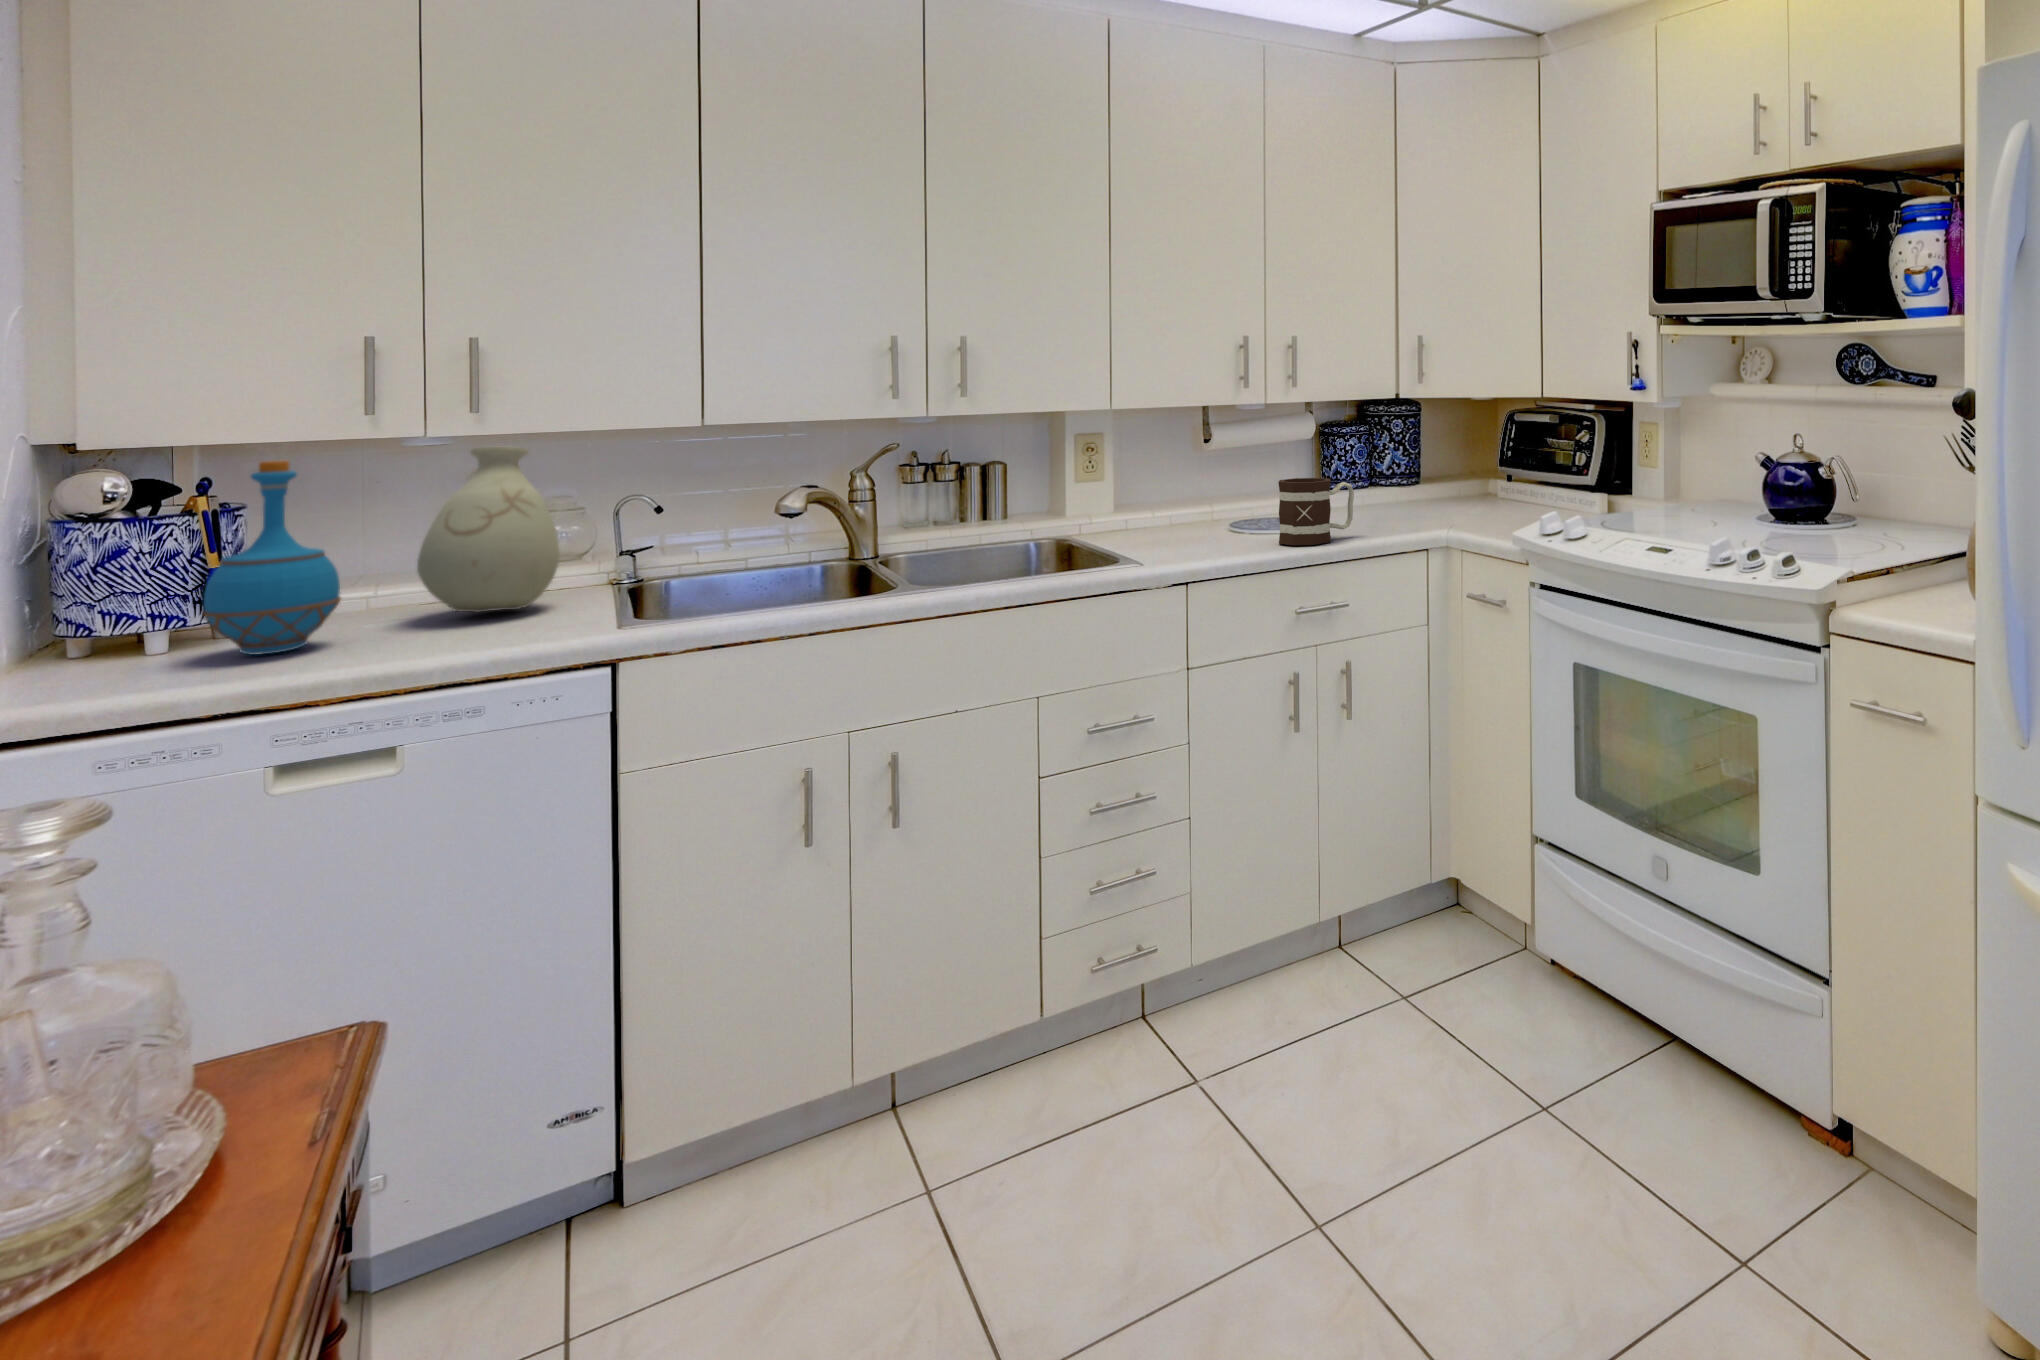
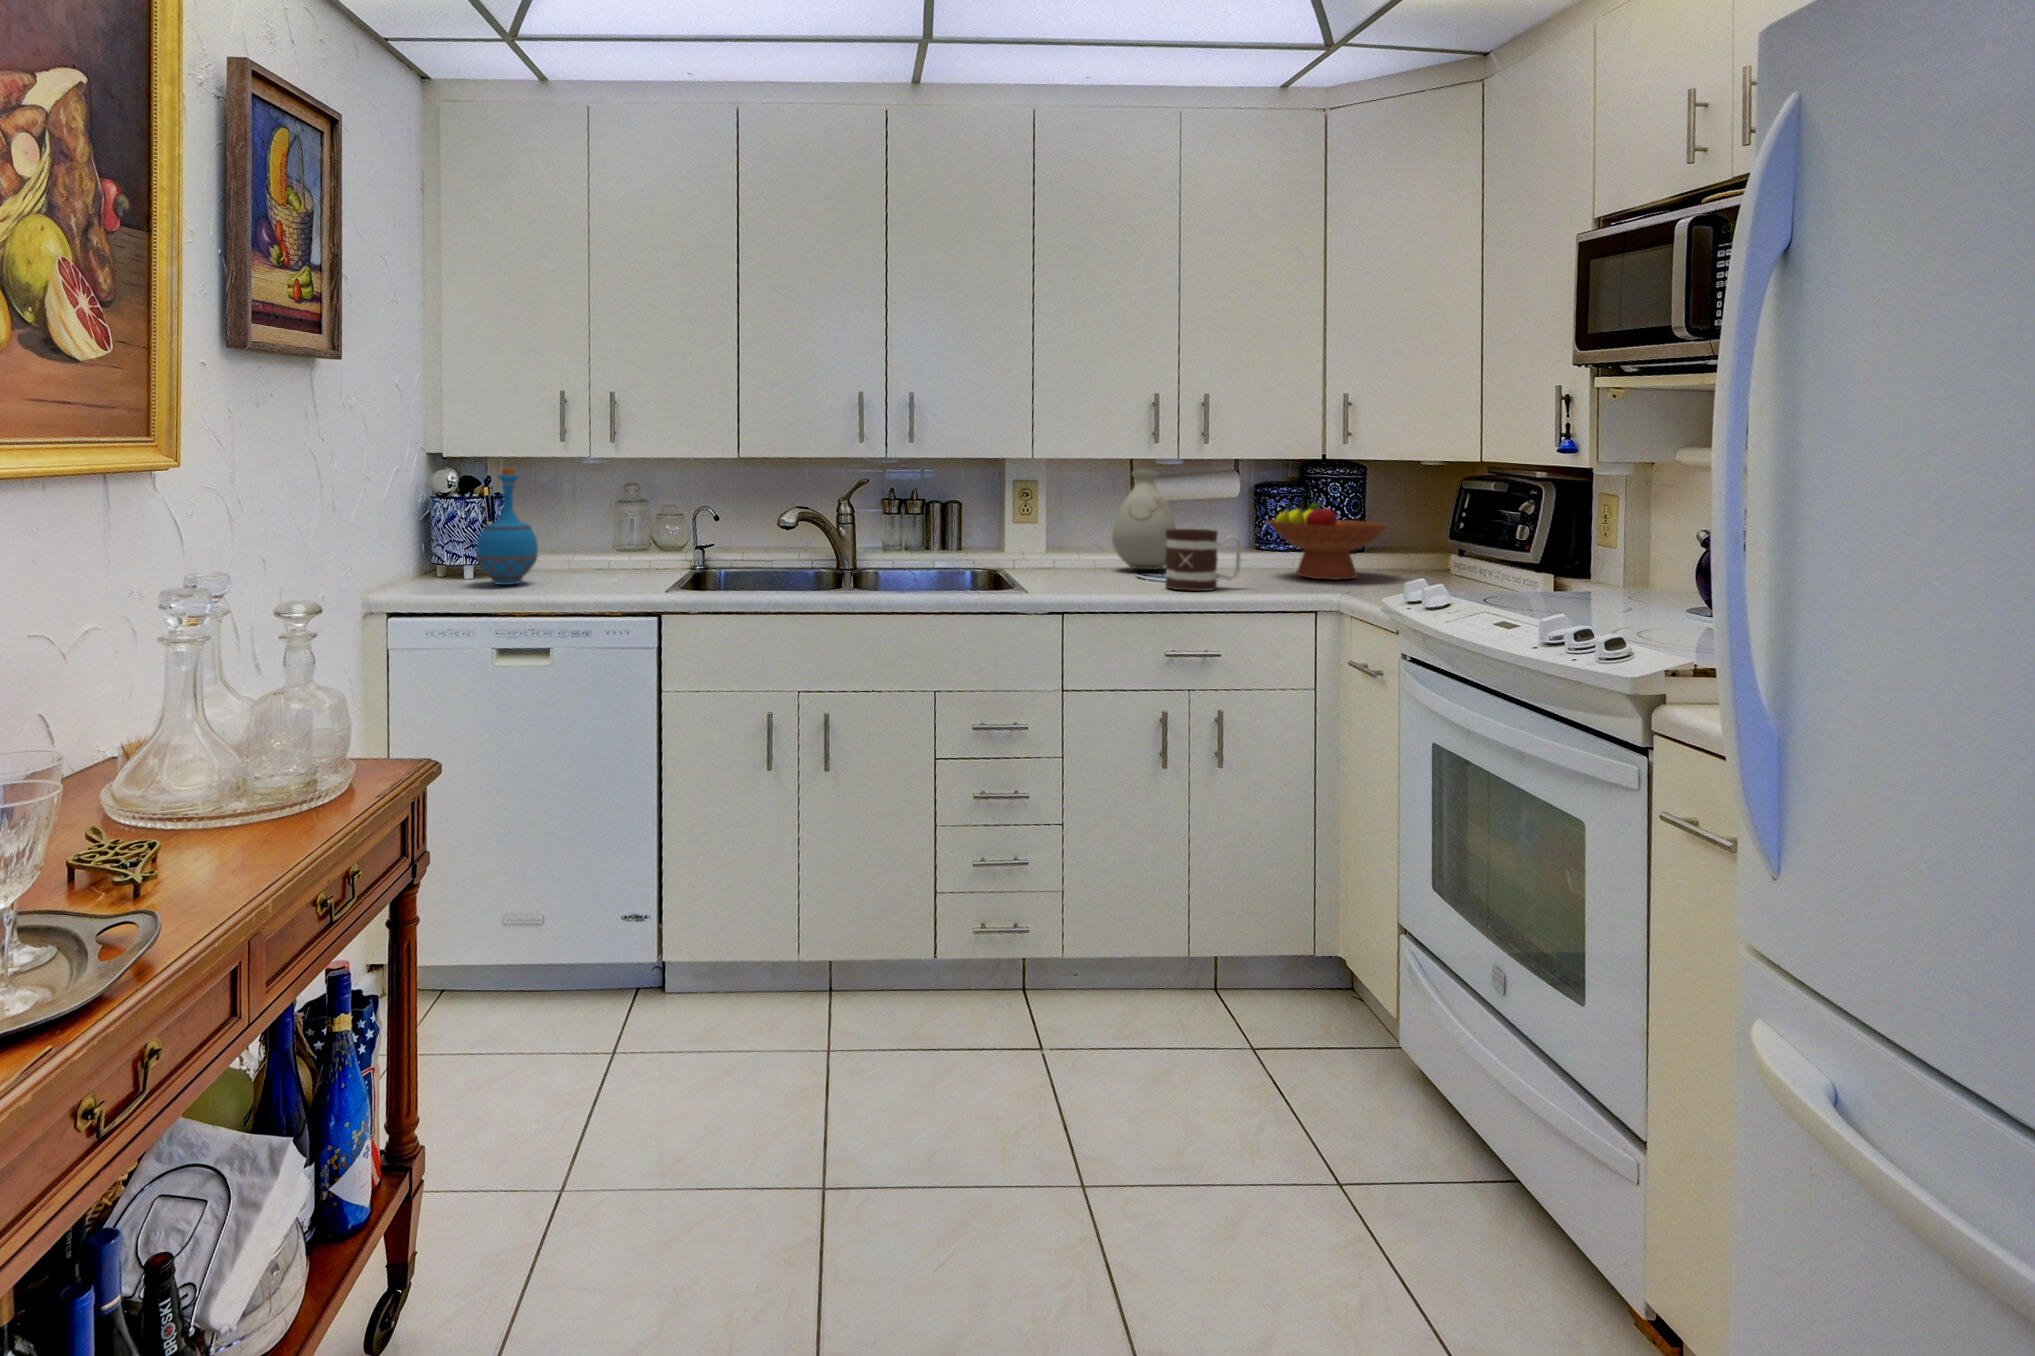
fruit bowl: none [1356,442,1470,518] -> present [1269,502,1388,580]
vase: present [417,447,560,612] -> present [1112,470,1176,570]

